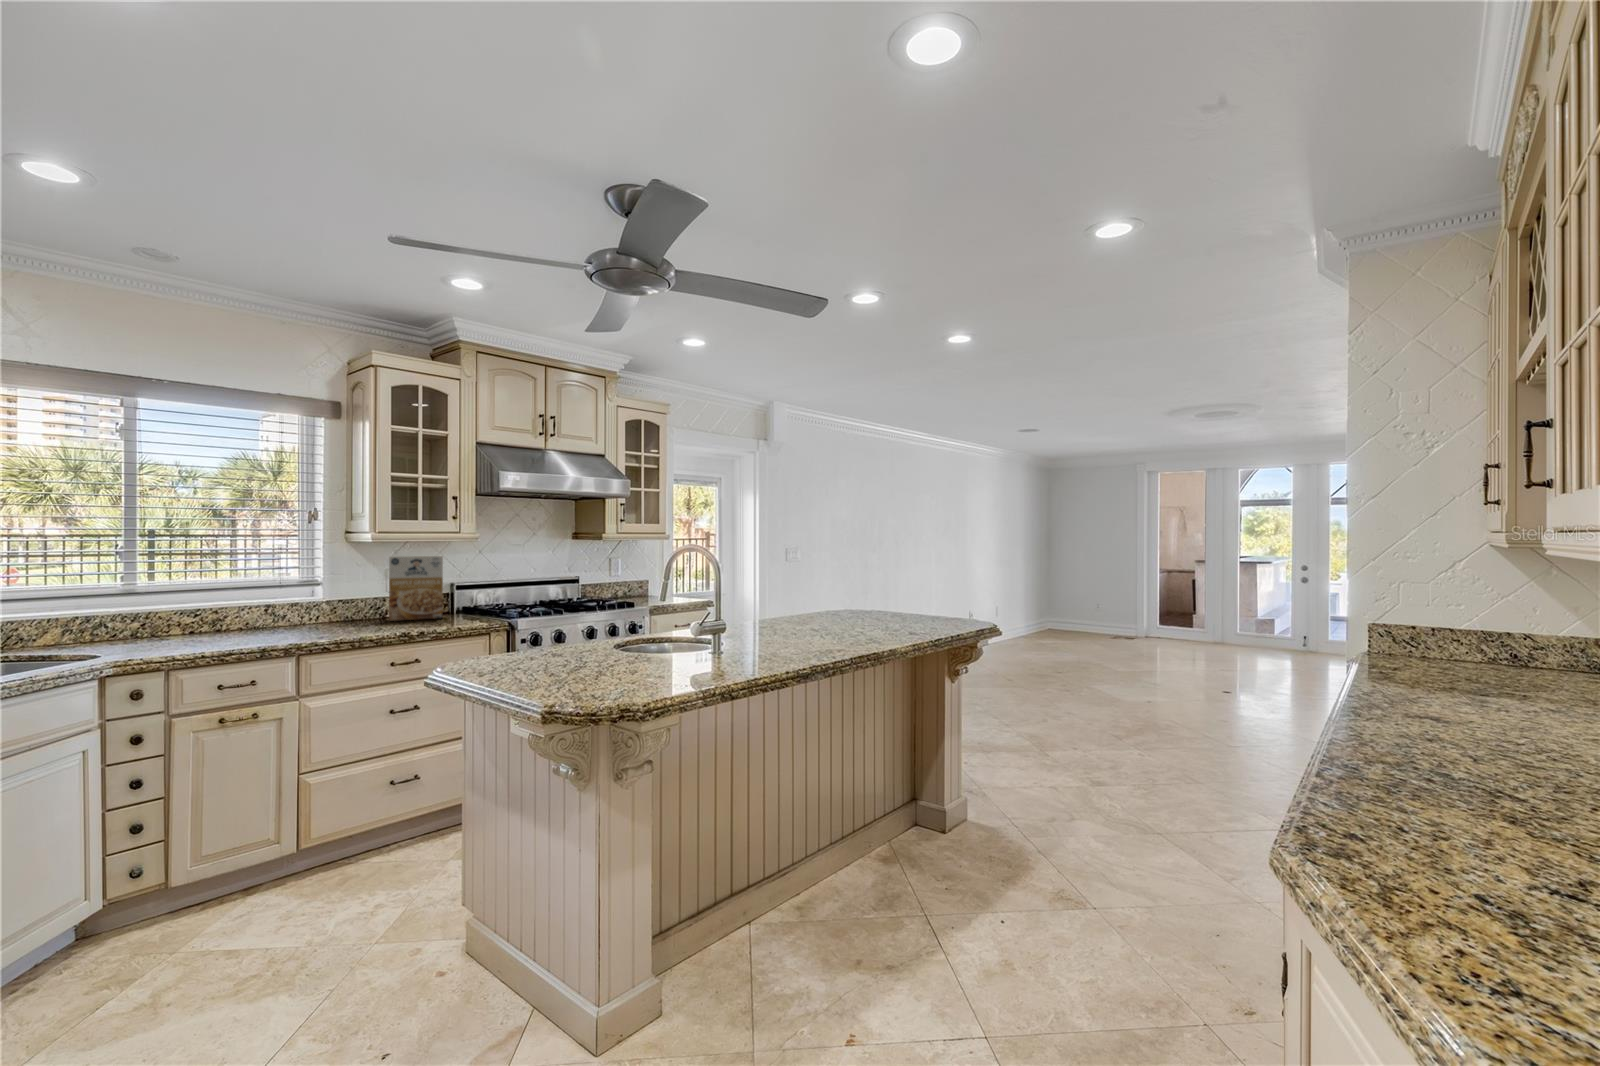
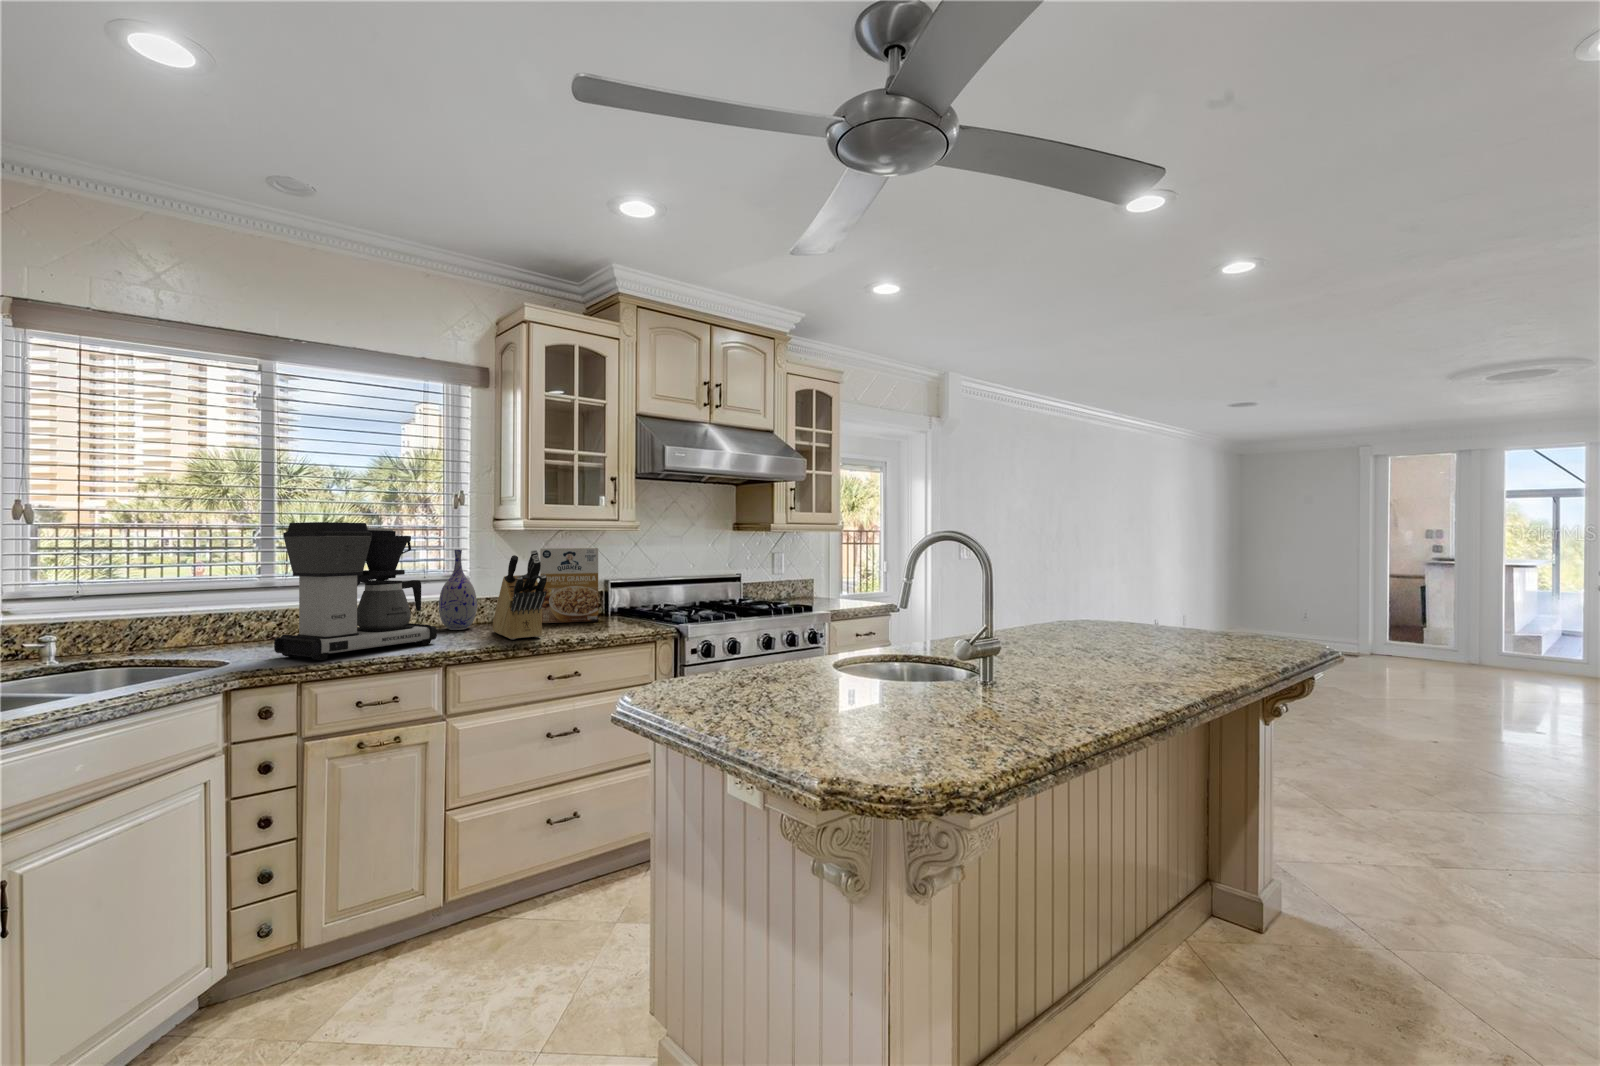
coffee maker: none [142,538,292,653] -> present [274,522,437,660]
vase: none [294,558,330,627] -> present [439,550,477,630]
knife block: none [344,559,392,634] -> present [492,550,547,640]

